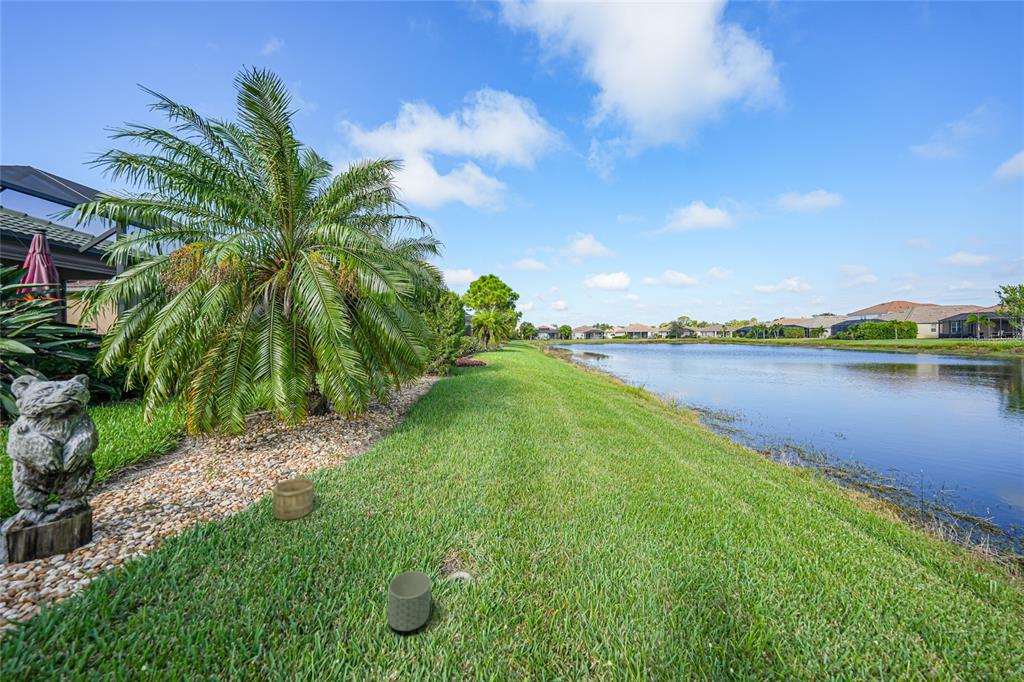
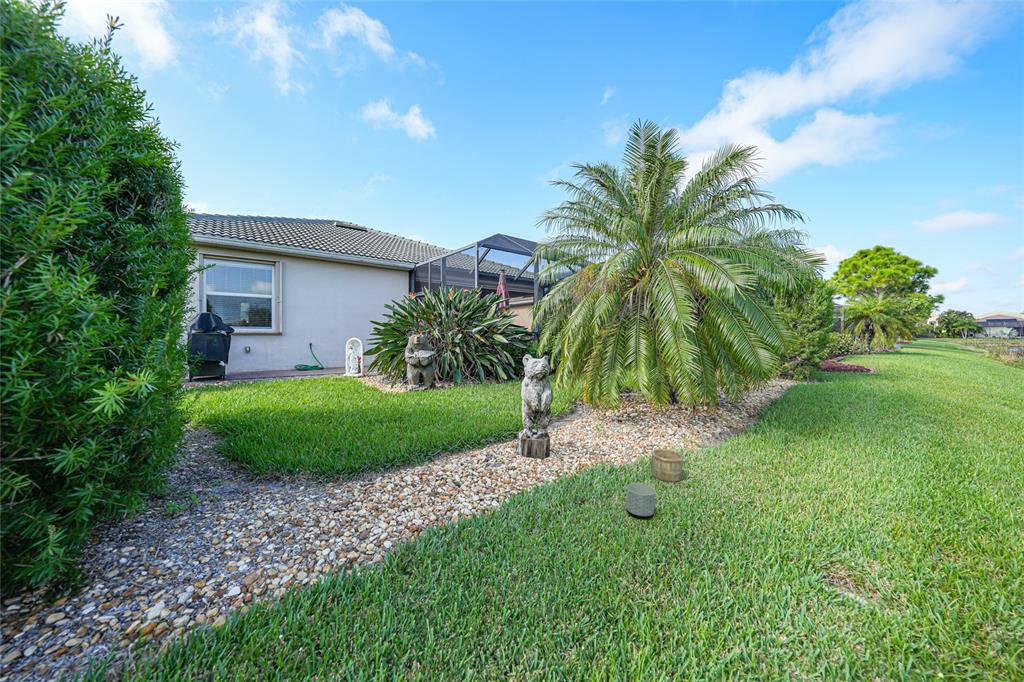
planter: present [388,571,431,631] -> present [626,483,655,516]

